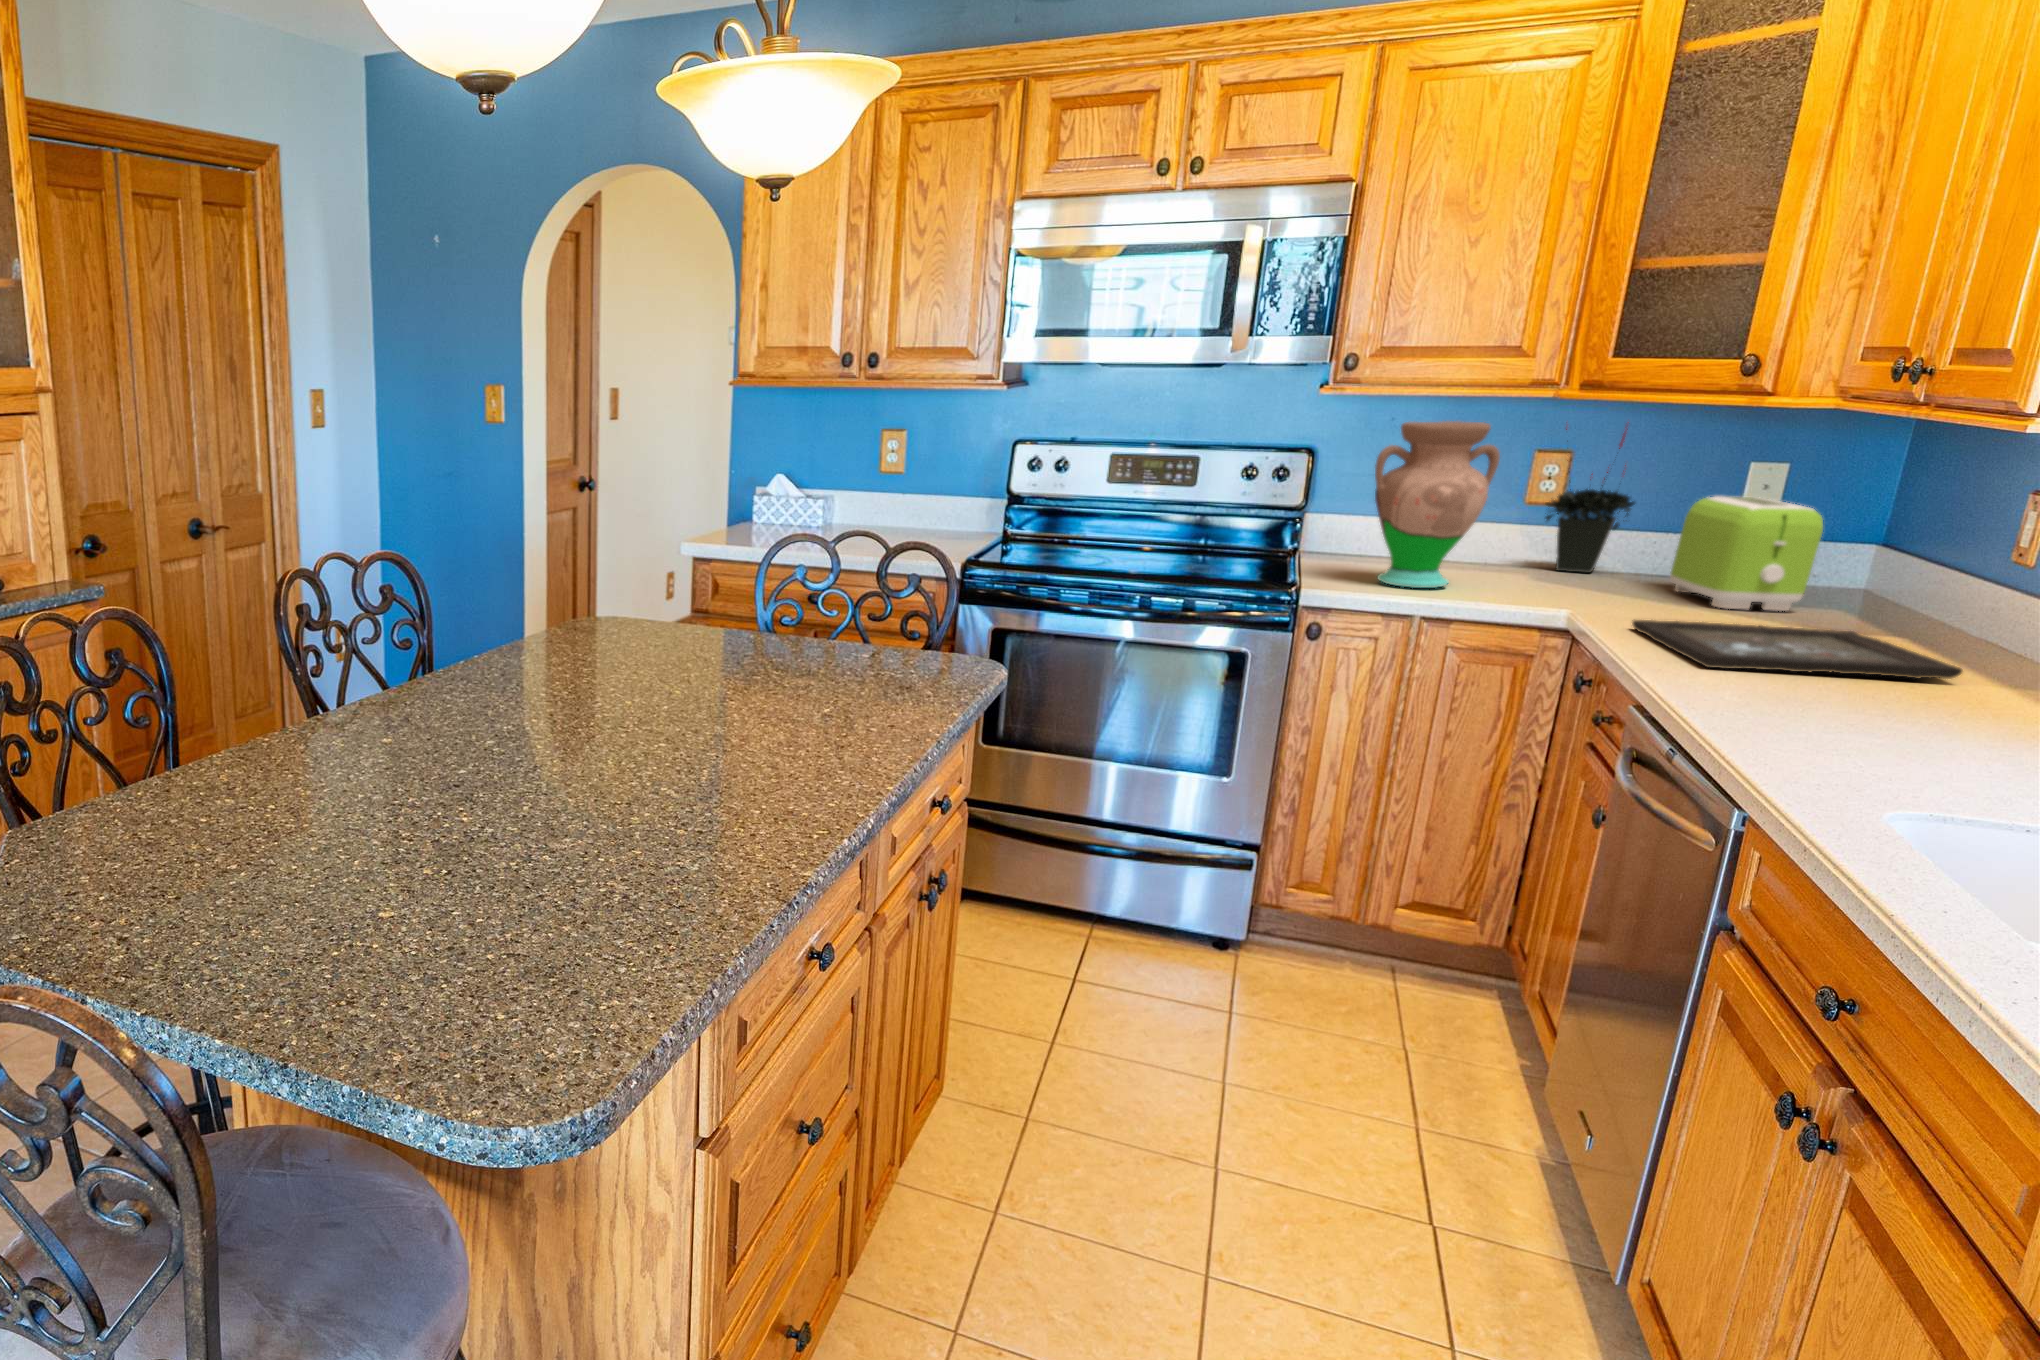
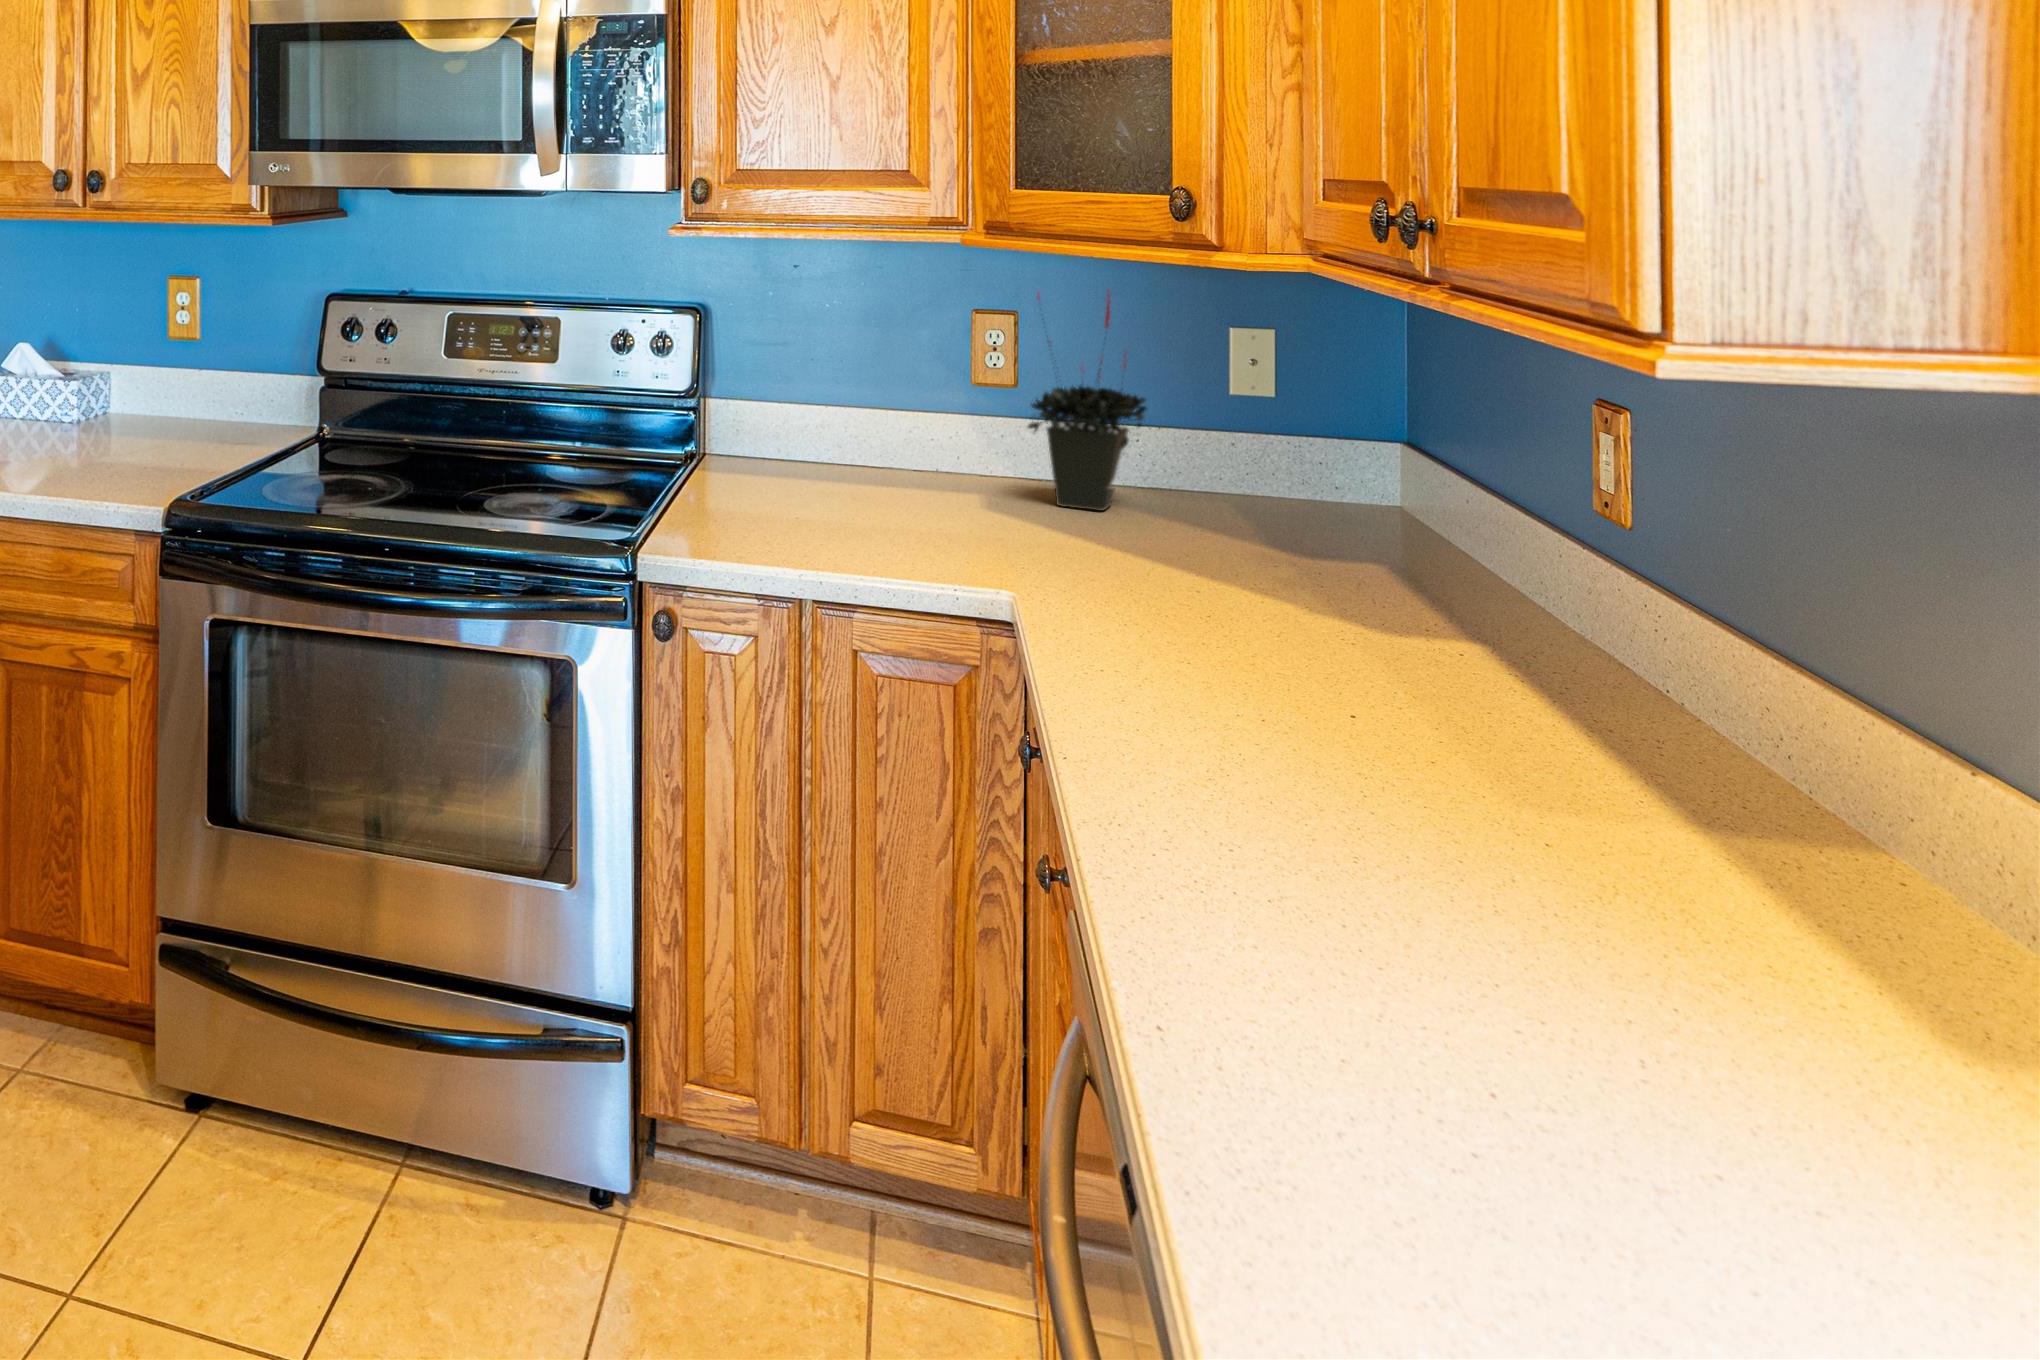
vase: present [1375,421,1500,588] -> none [727,281,913,542]
toaster: present [1670,496,1823,611] -> none [1198,406,1389,599]
tray: present [1632,620,1962,679] -> none [1089,632,1663,829]

